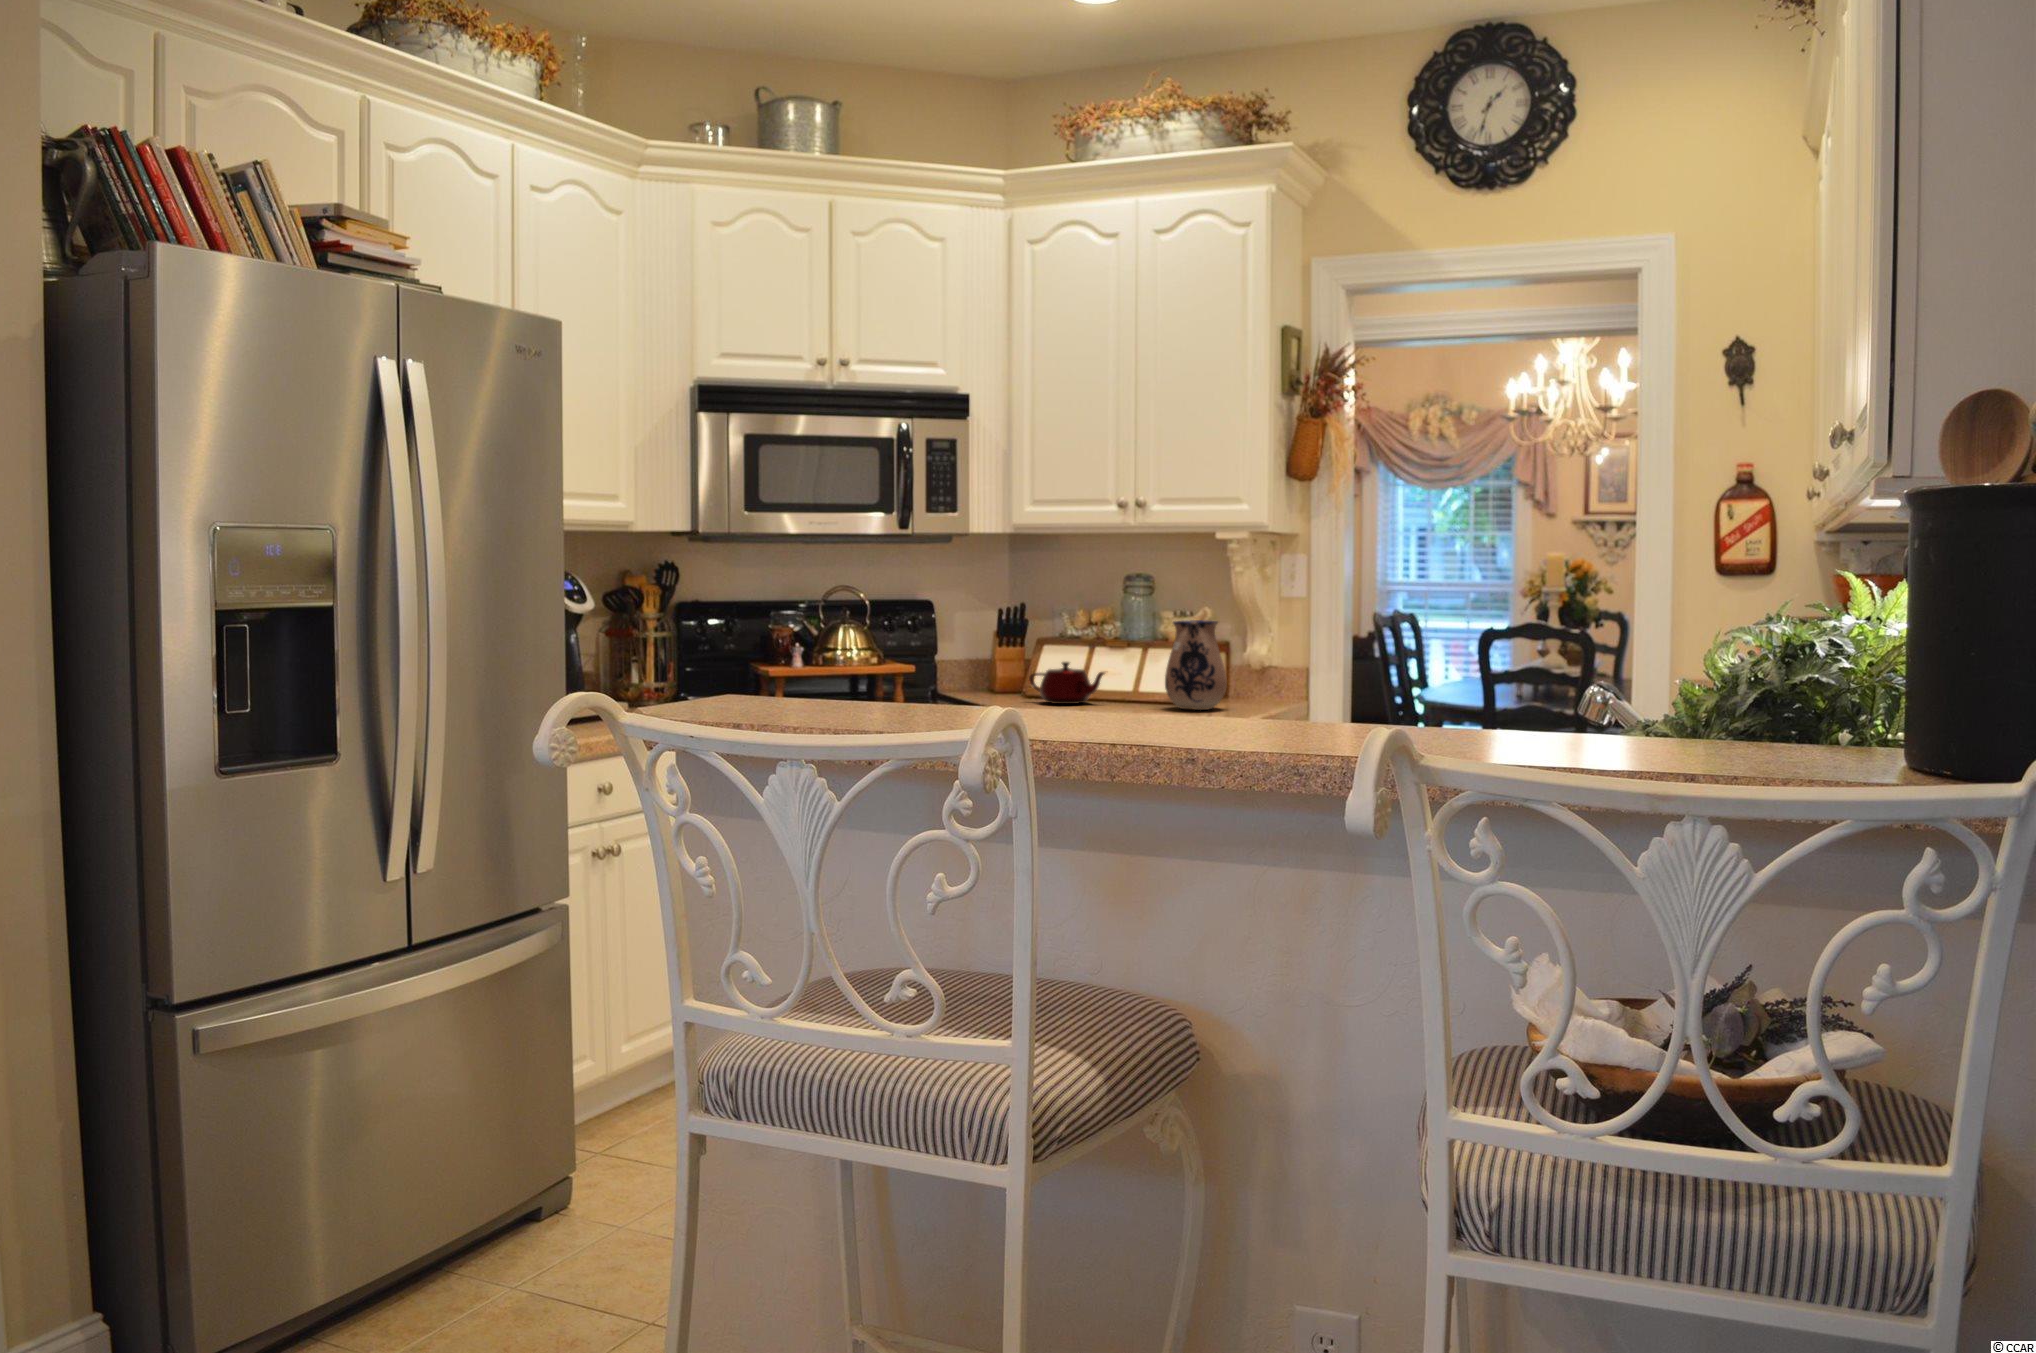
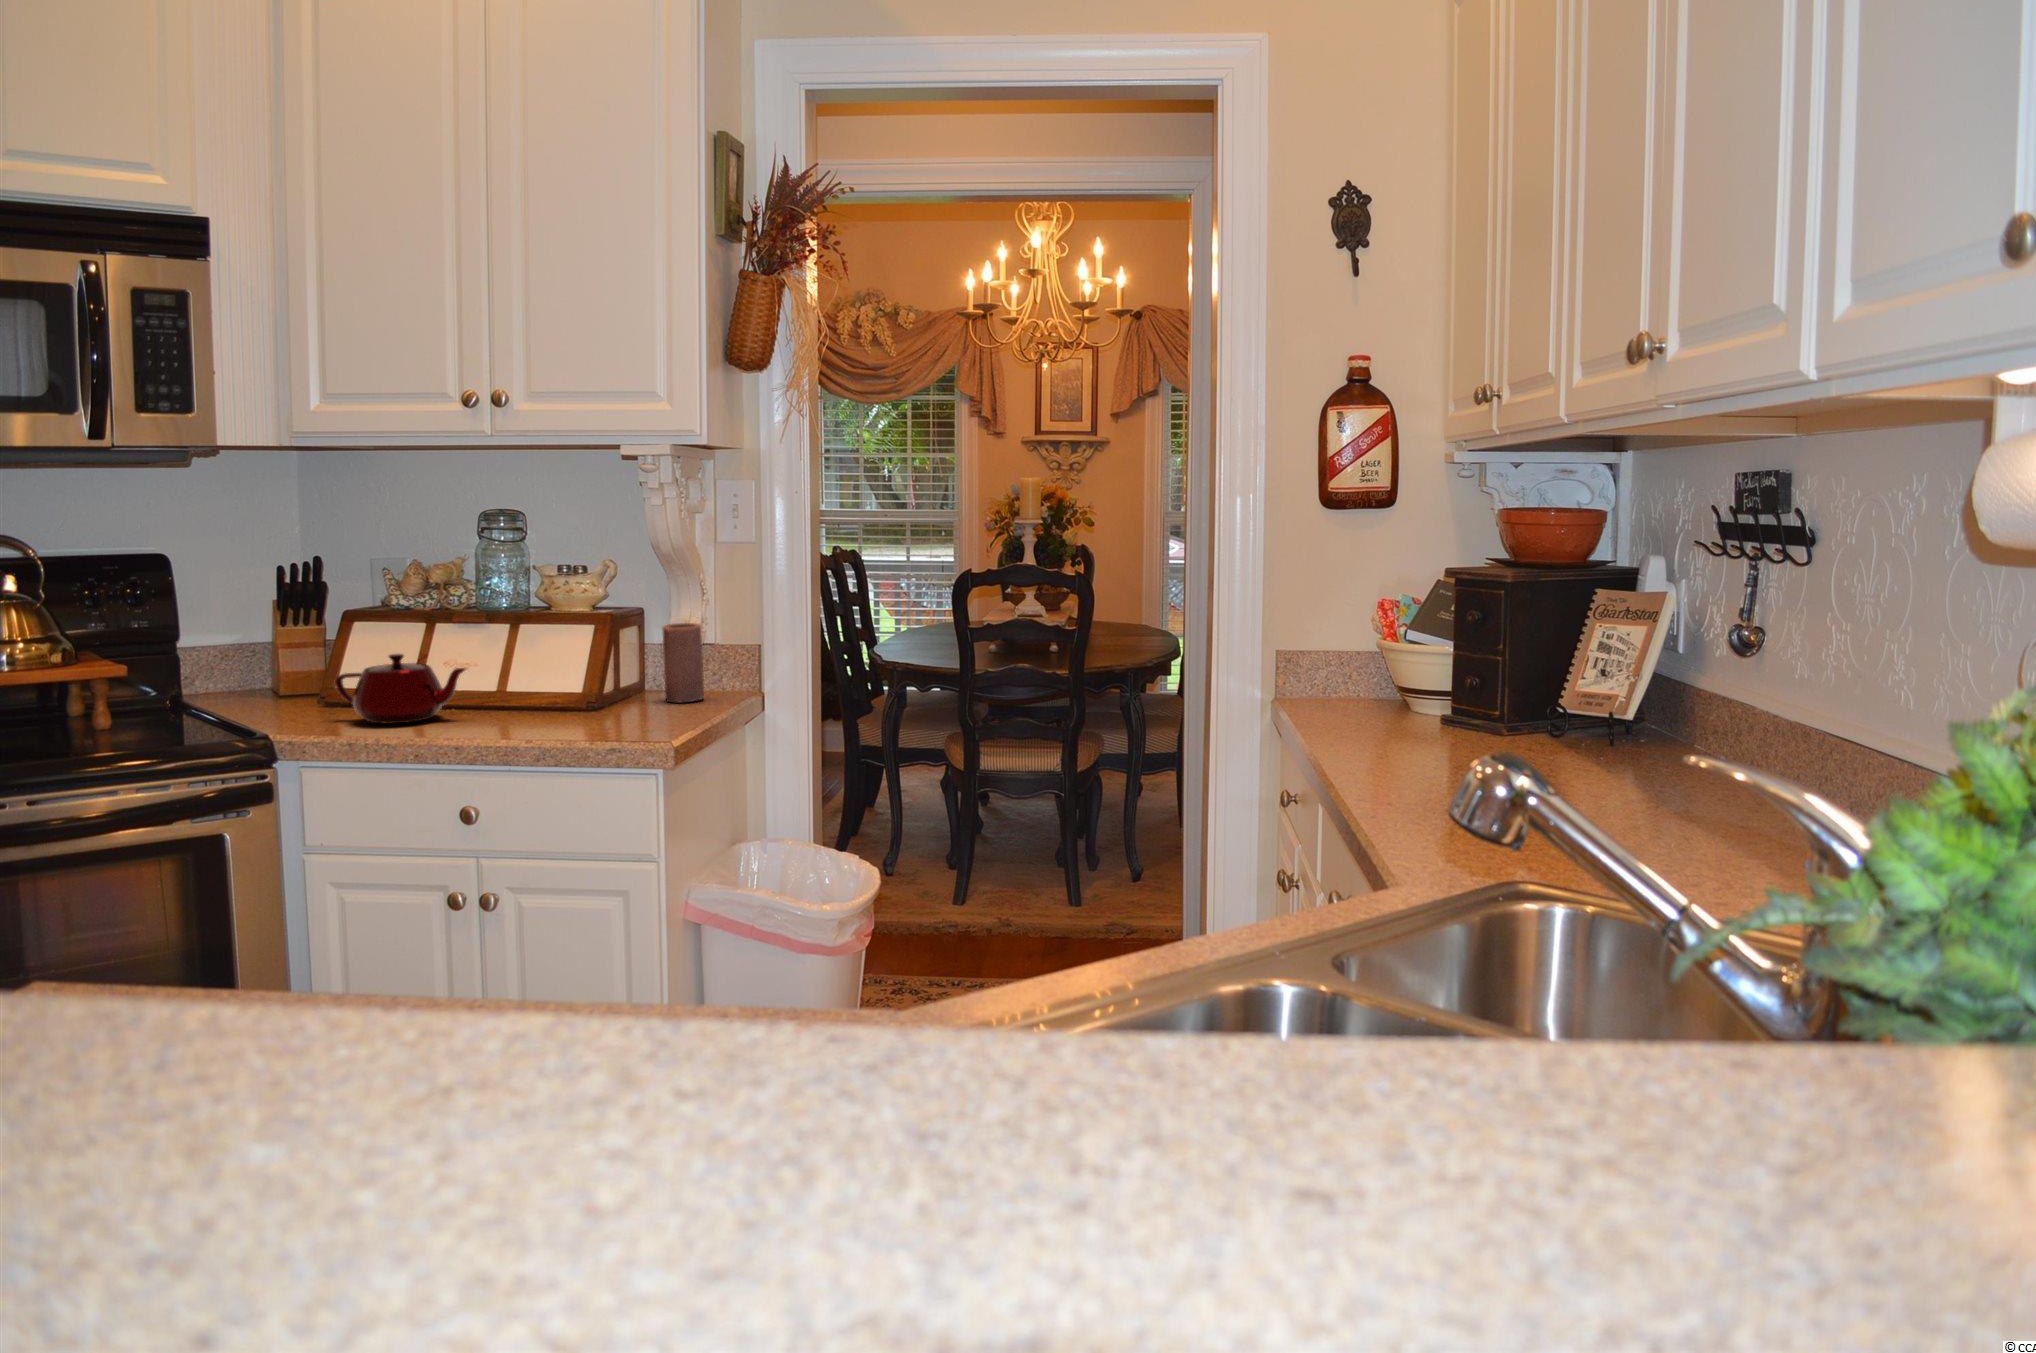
ceramic pitcher: present [1165,620,1227,710] -> none [563,582,663,725]
candle: none [1229,650,1255,703] -> present [663,623,704,703]

